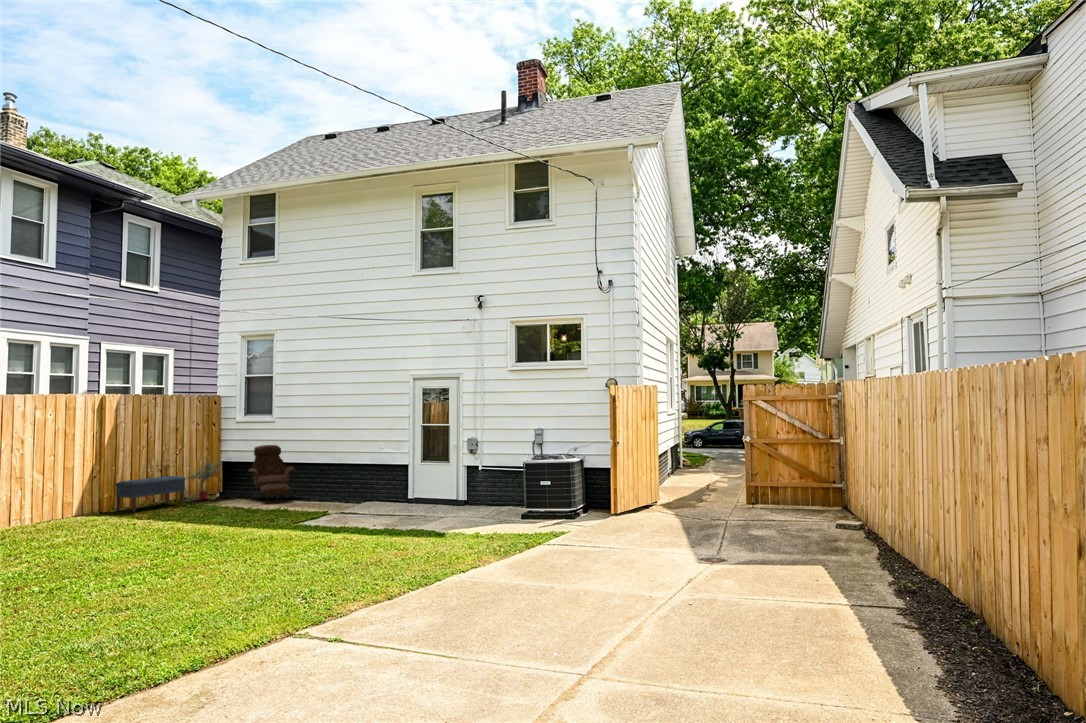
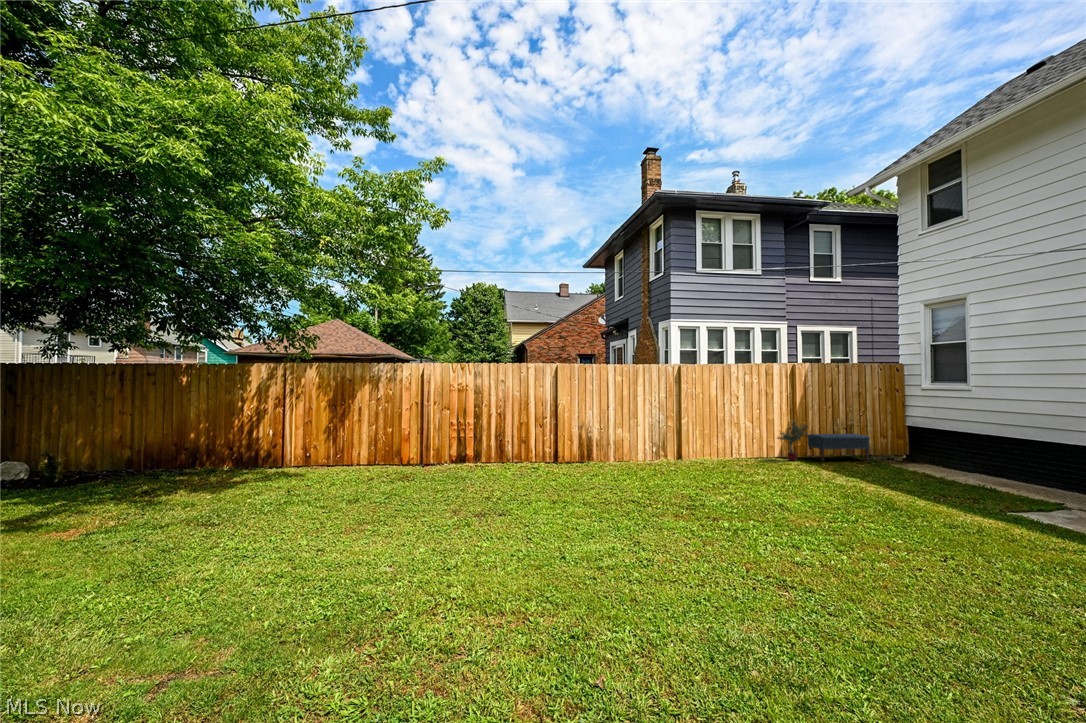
lounge chair: present [249,445,294,503] -> none [939,414,1000,478]
potted tree: present [187,457,222,500] -> present [778,420,808,461]

